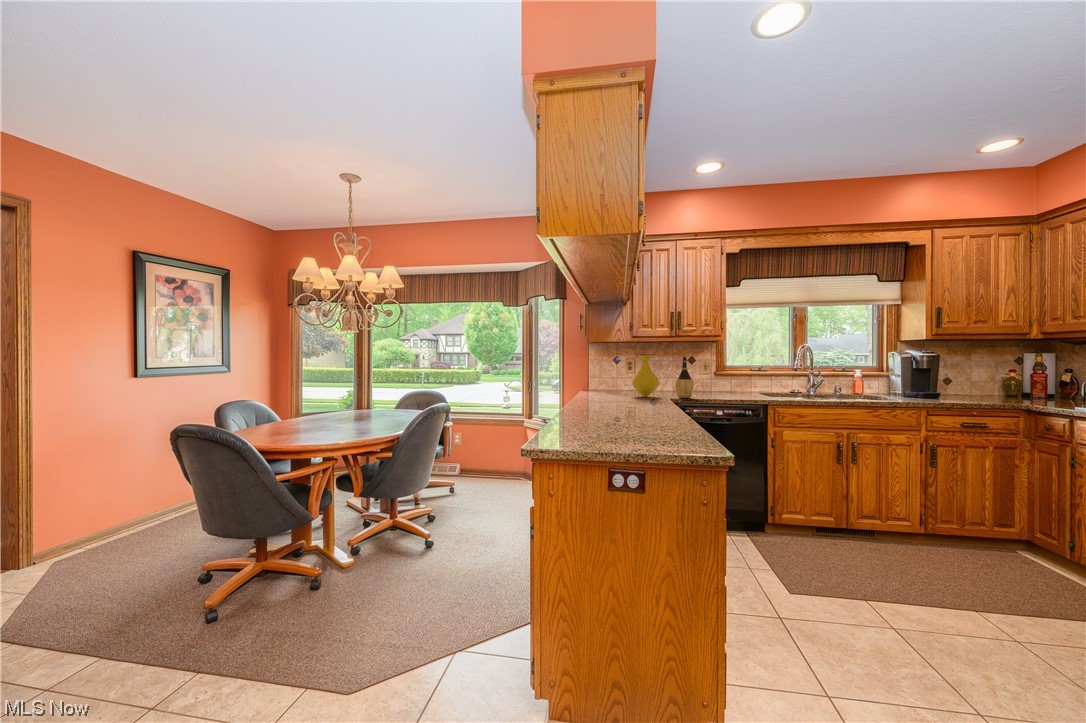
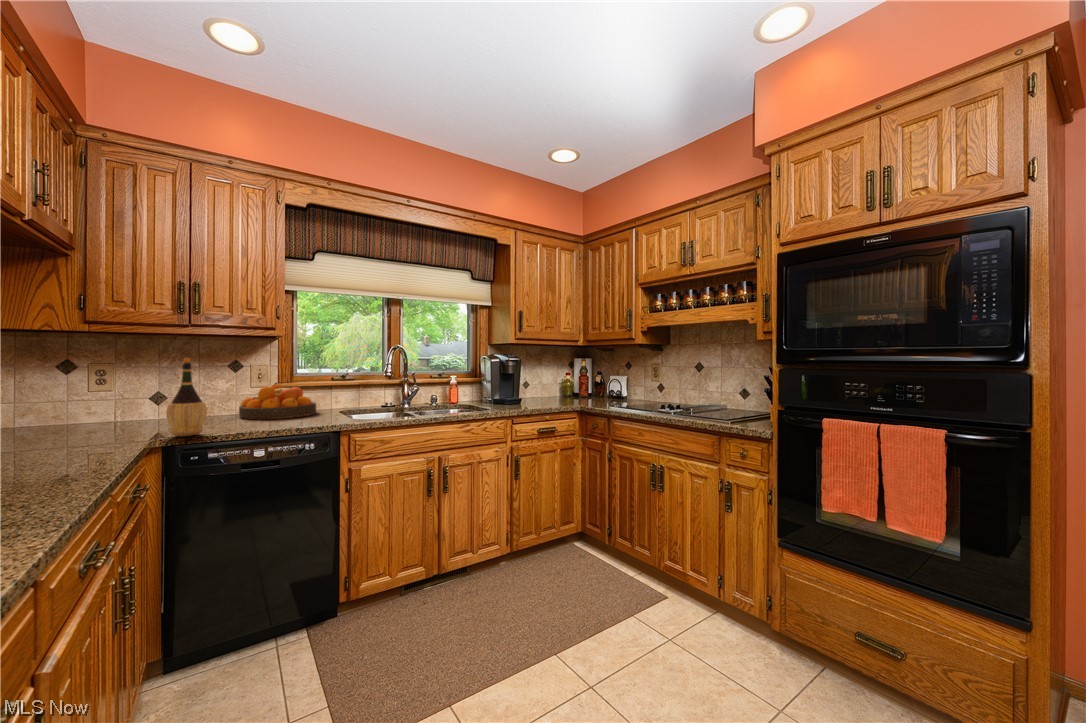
vase: present [632,354,659,397] -> none [55,357,129,442]
fruit bowl: none [697,372,745,394] -> present [239,384,316,419]

